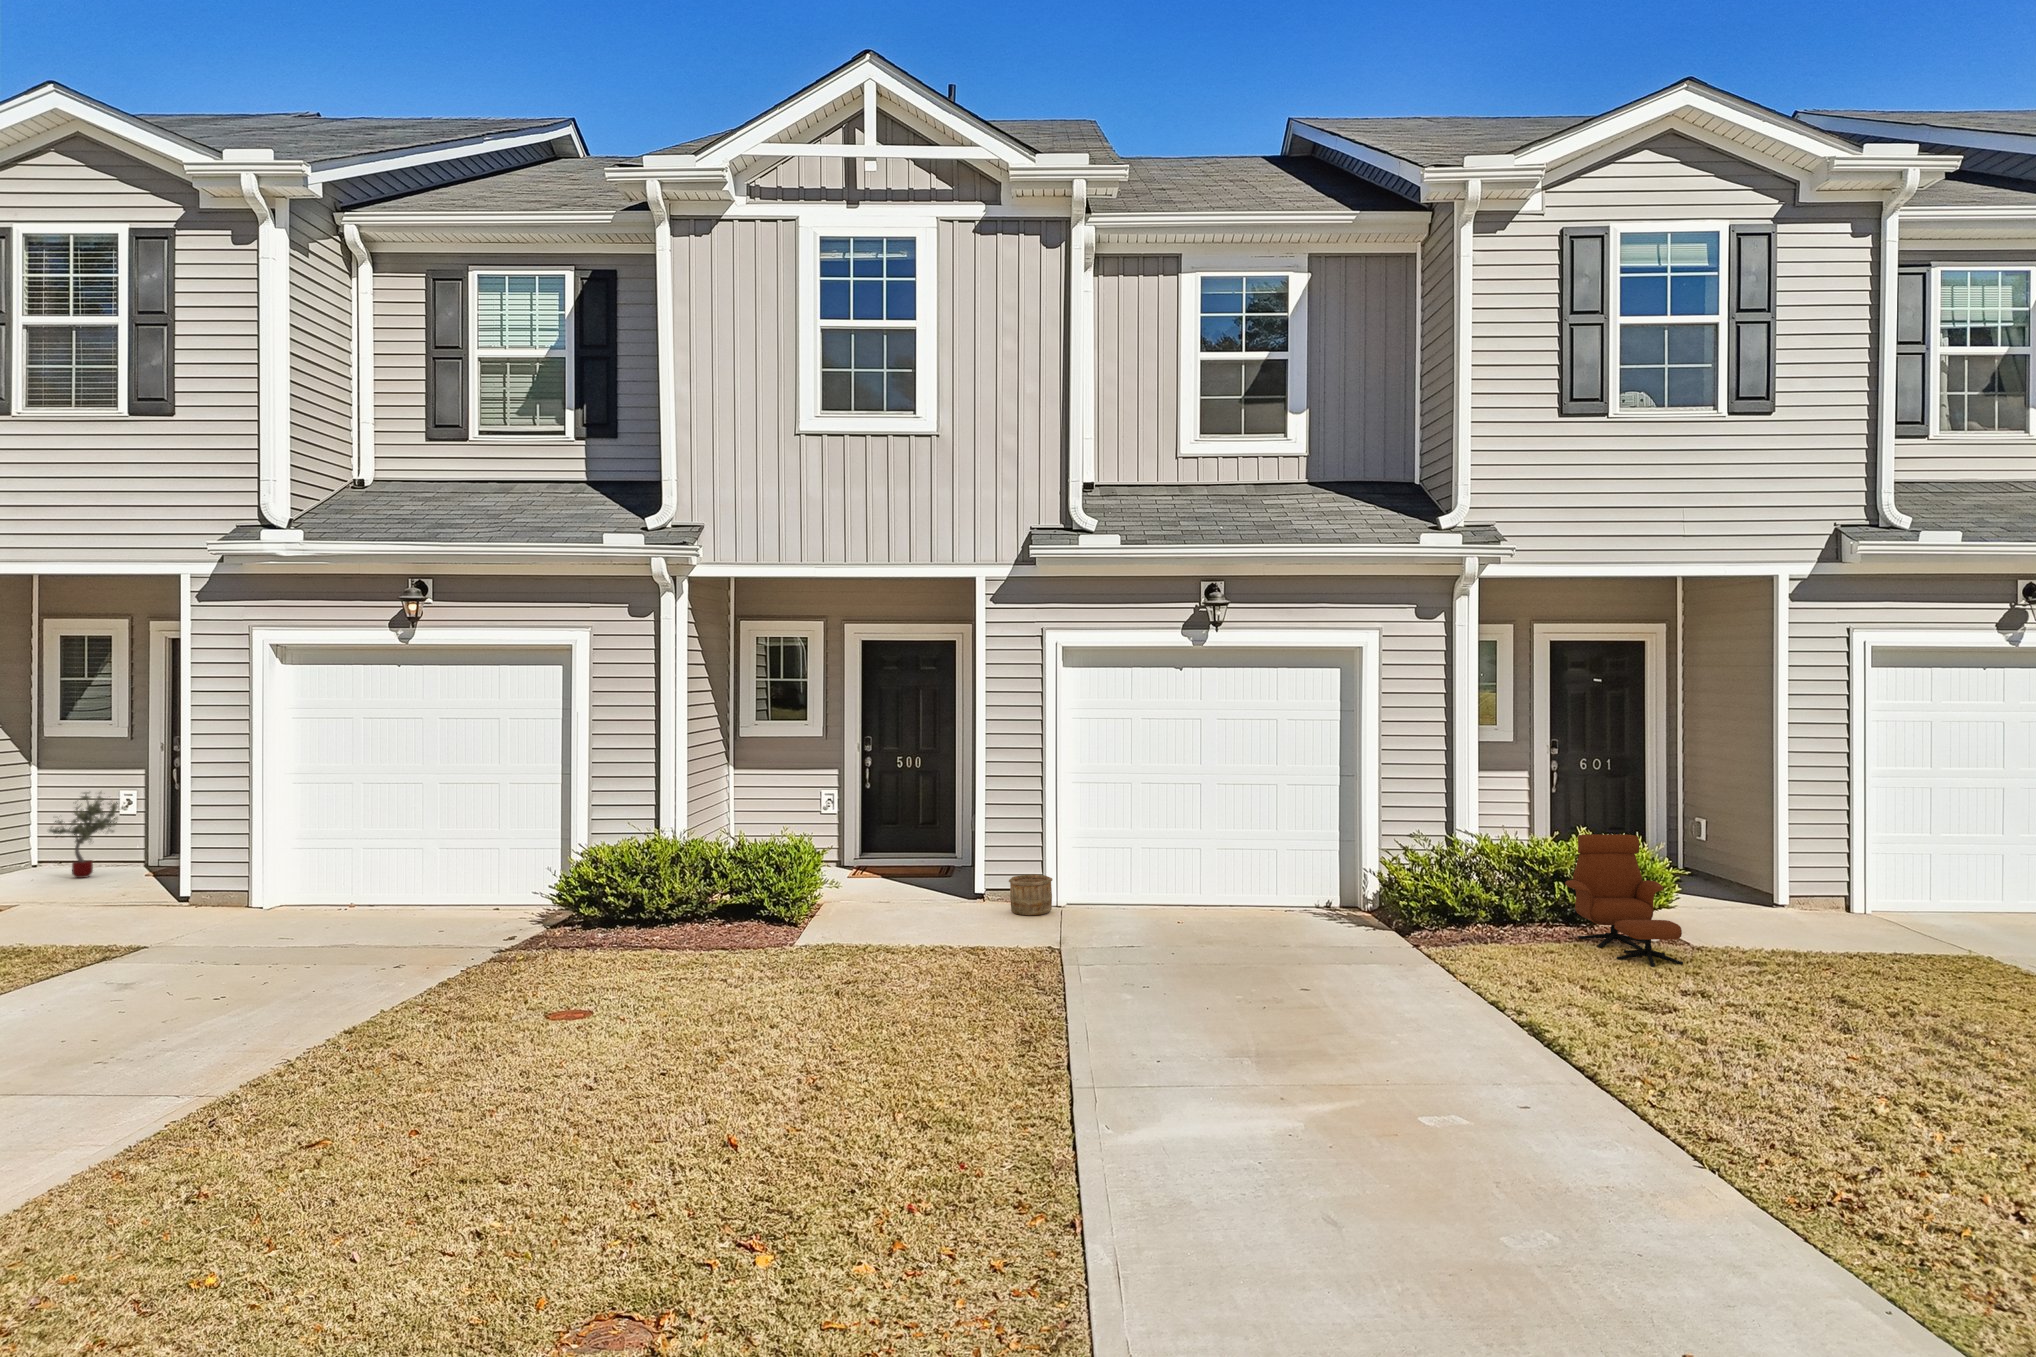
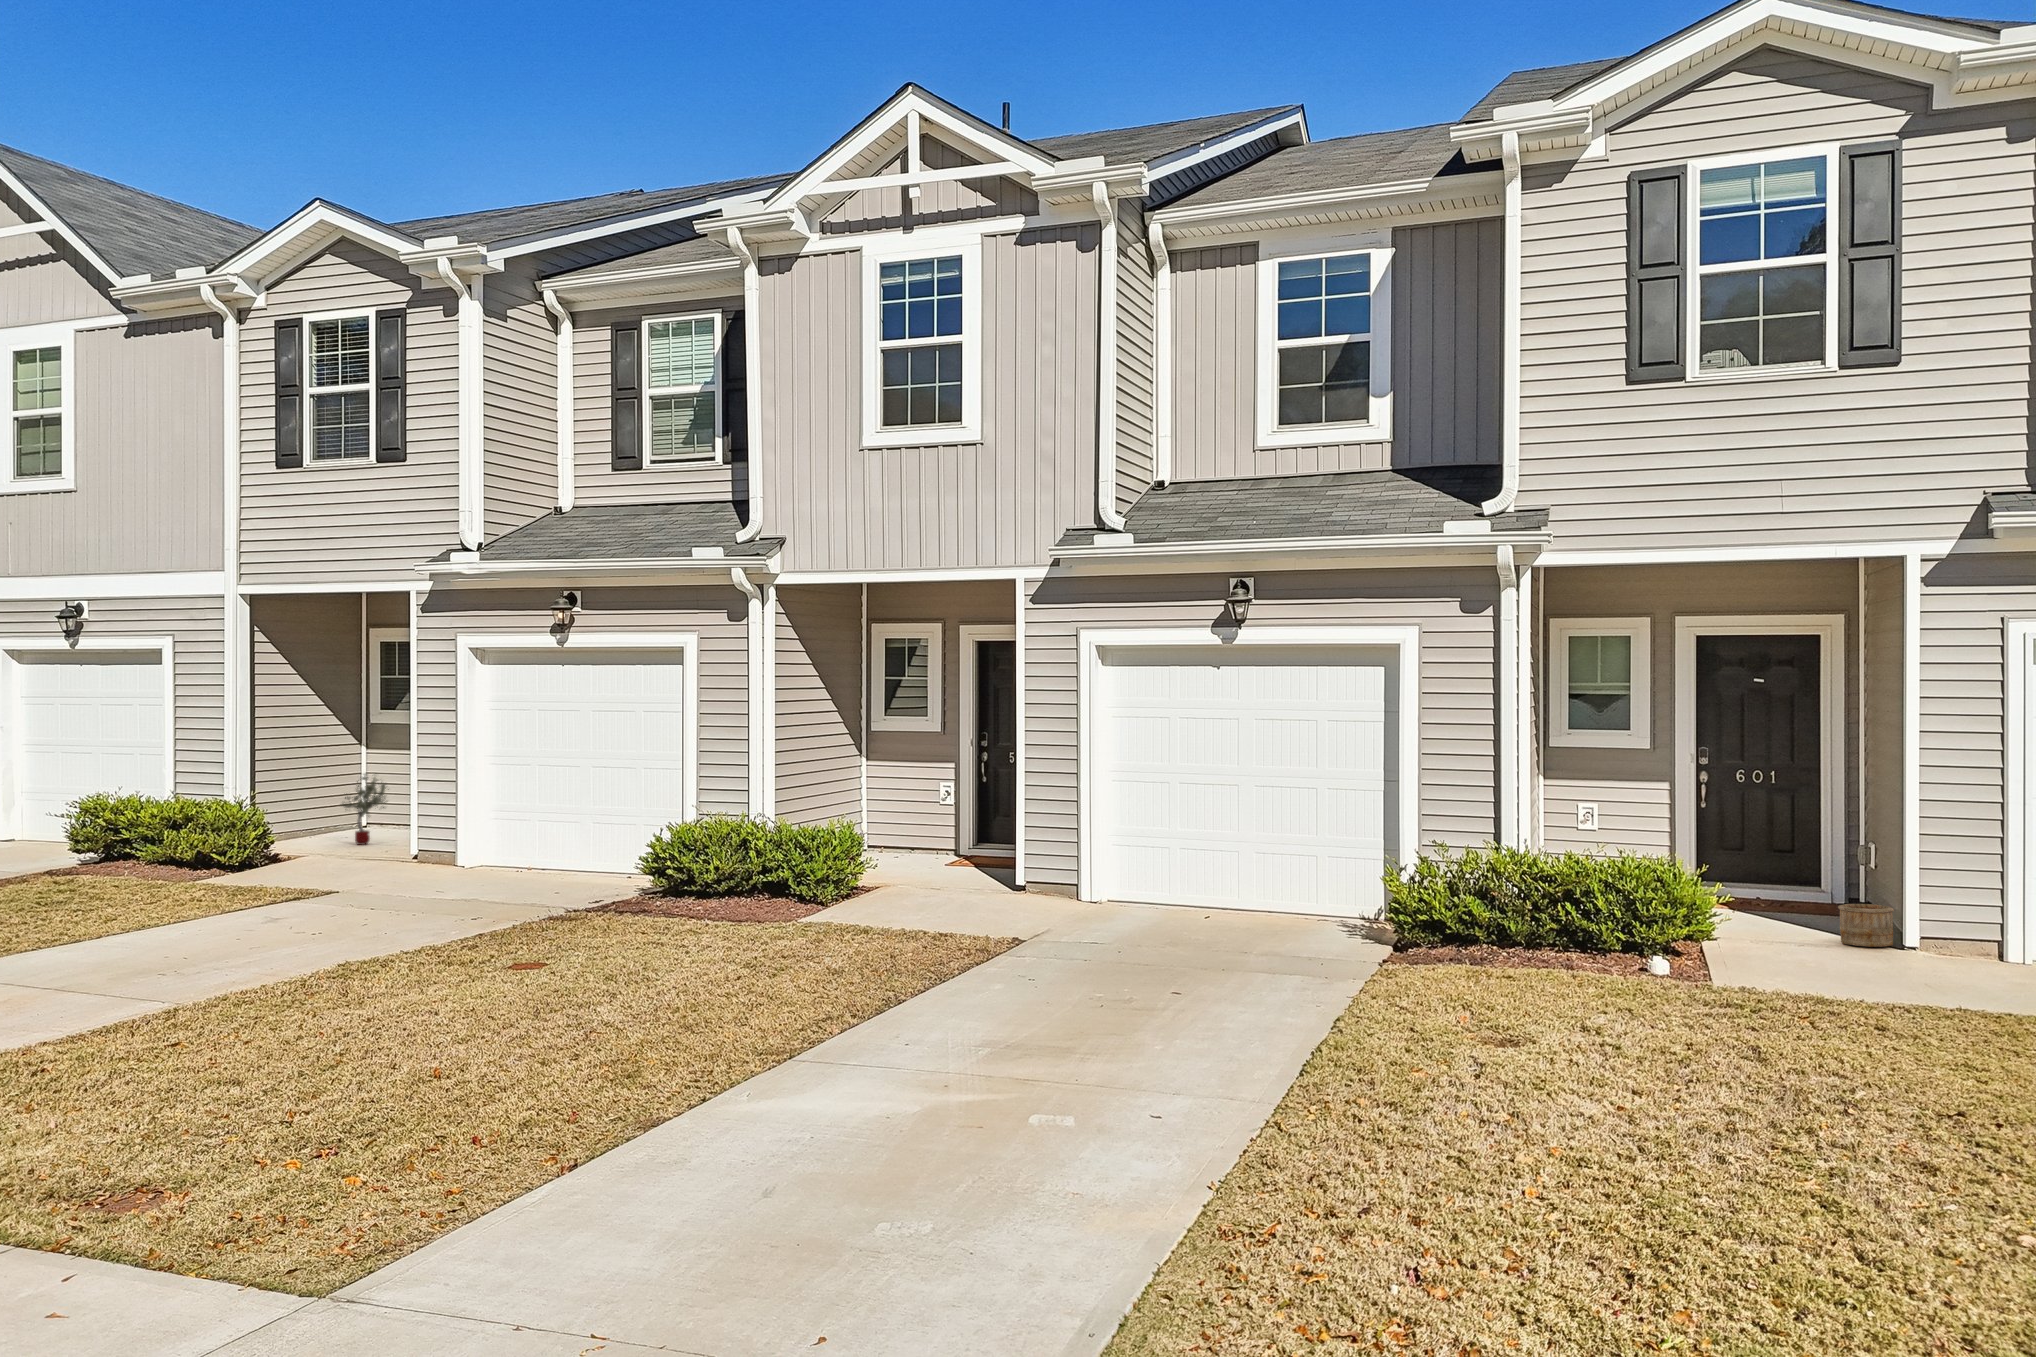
lounge chair: present [1565,834,1683,967] -> none [1543,845,1648,980]
wooden bucket: present [1009,874,1053,915] -> present [1838,904,1894,947]

